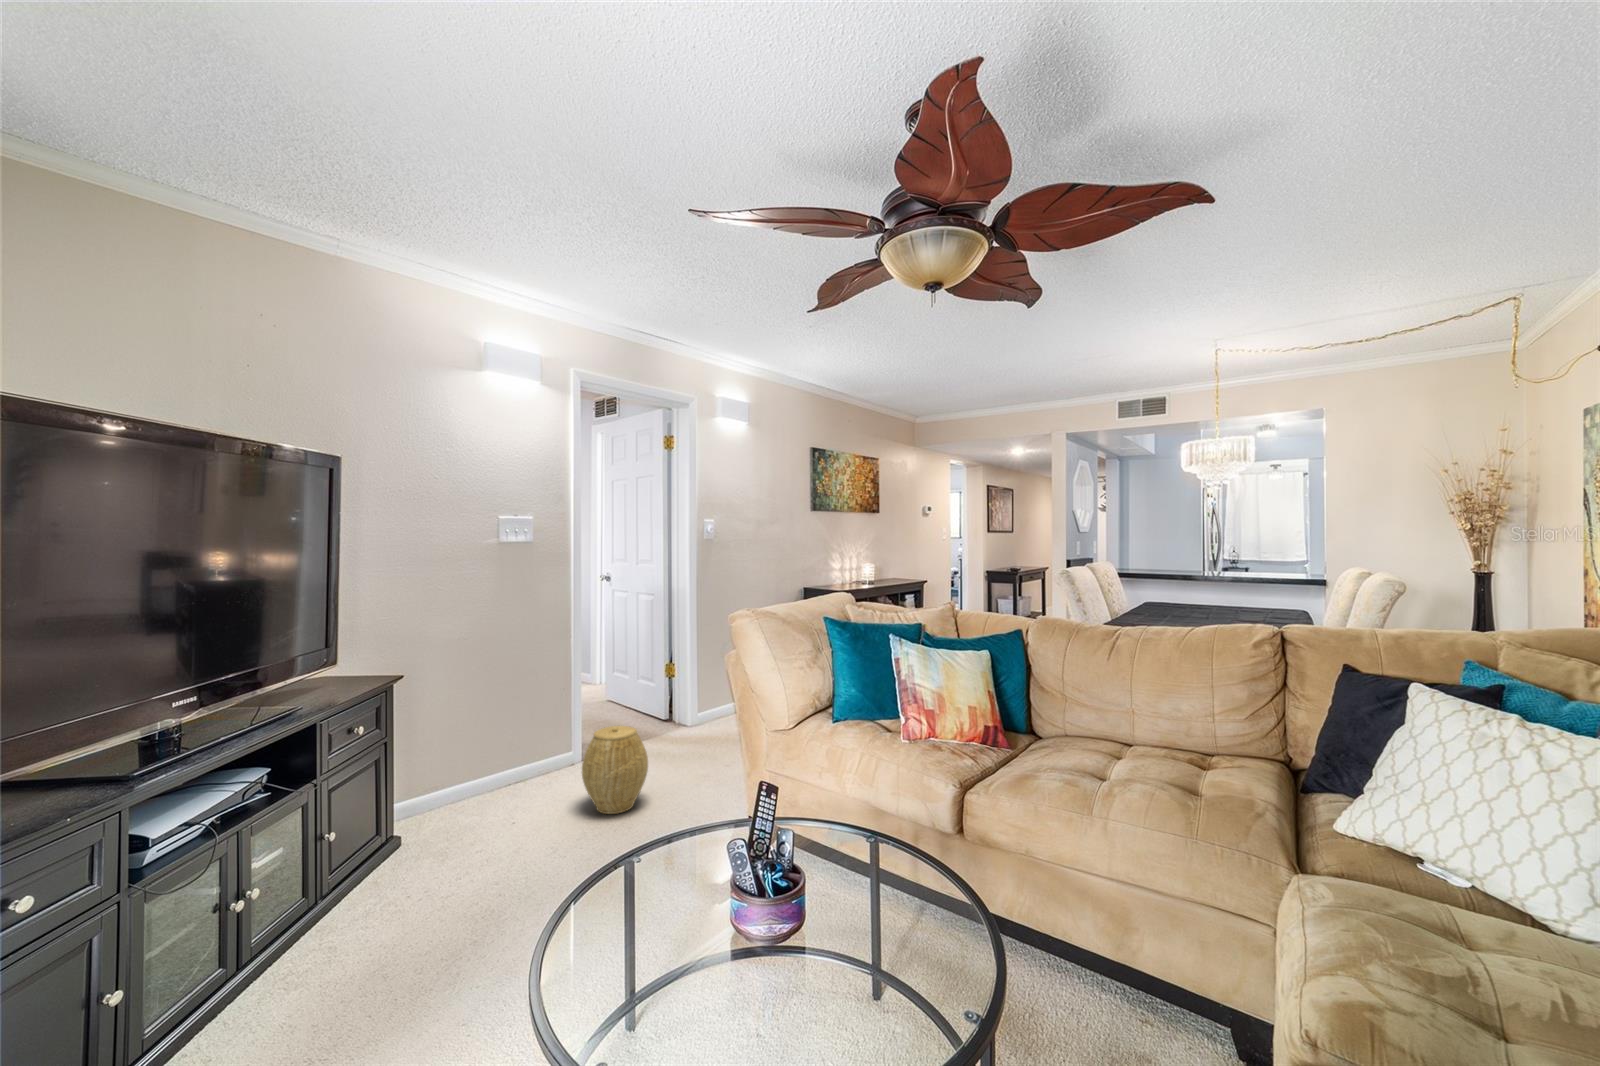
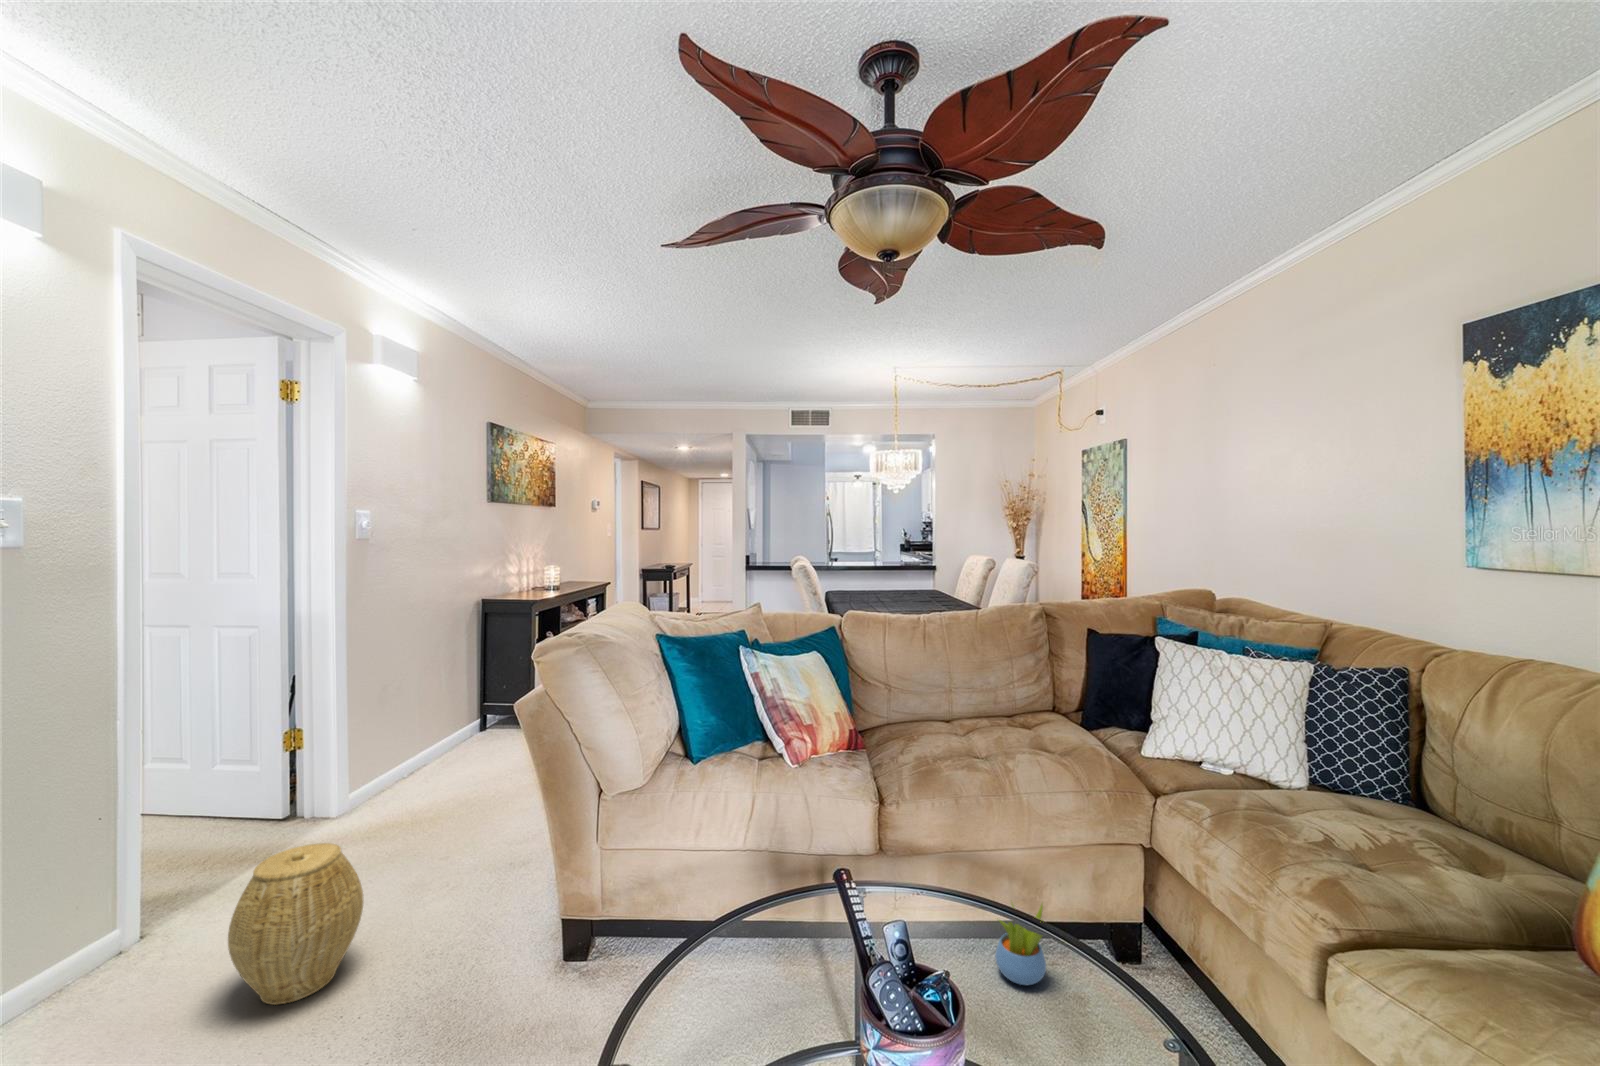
succulent plant: none [1052,925,1108,1017] -> present [995,905,1046,985]

